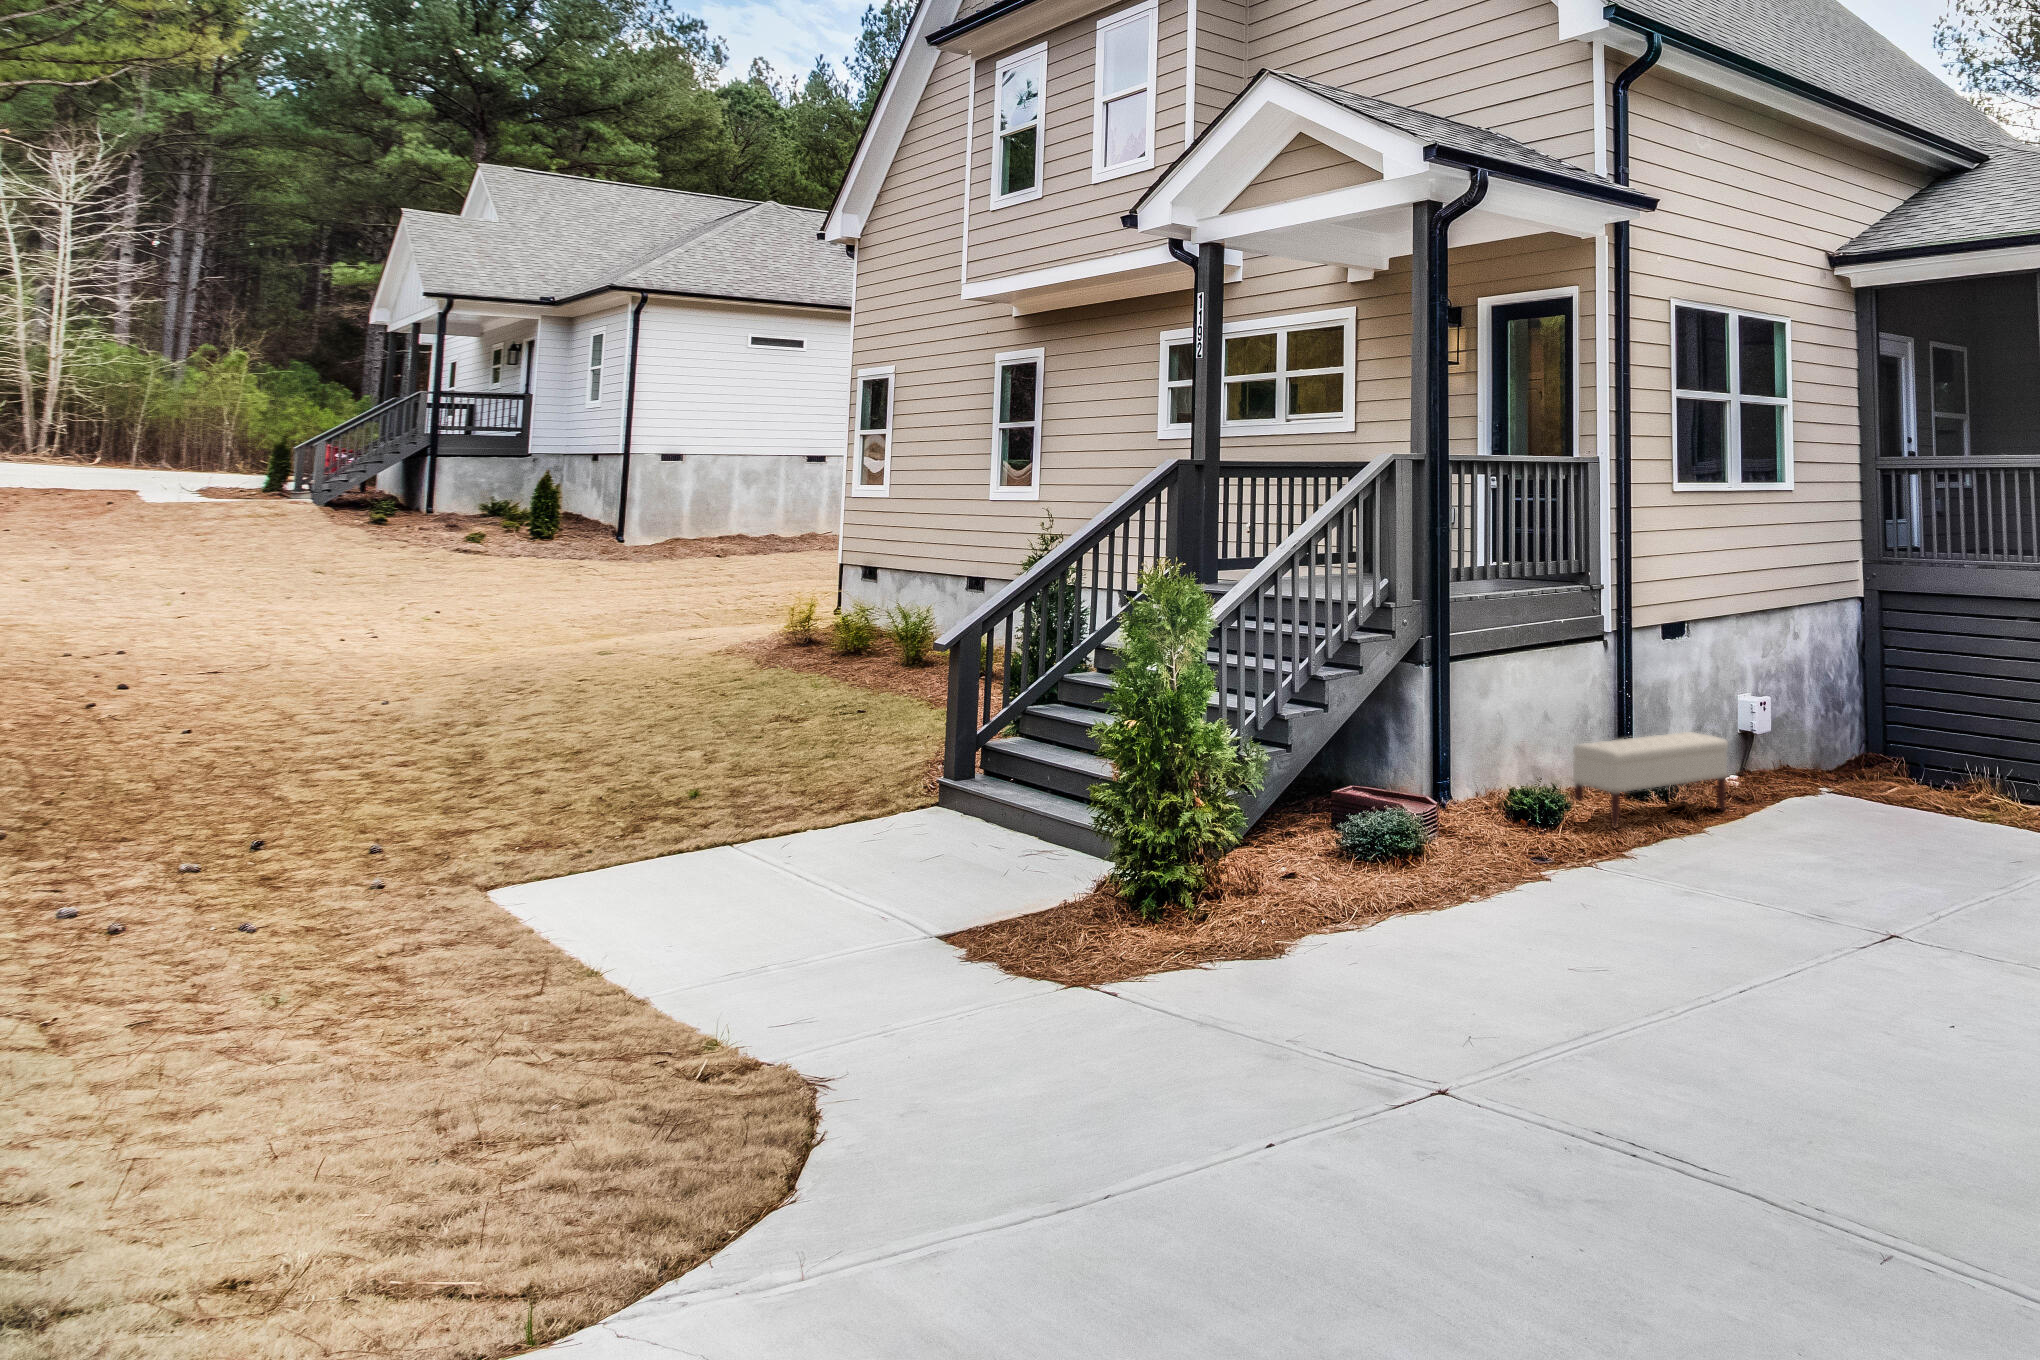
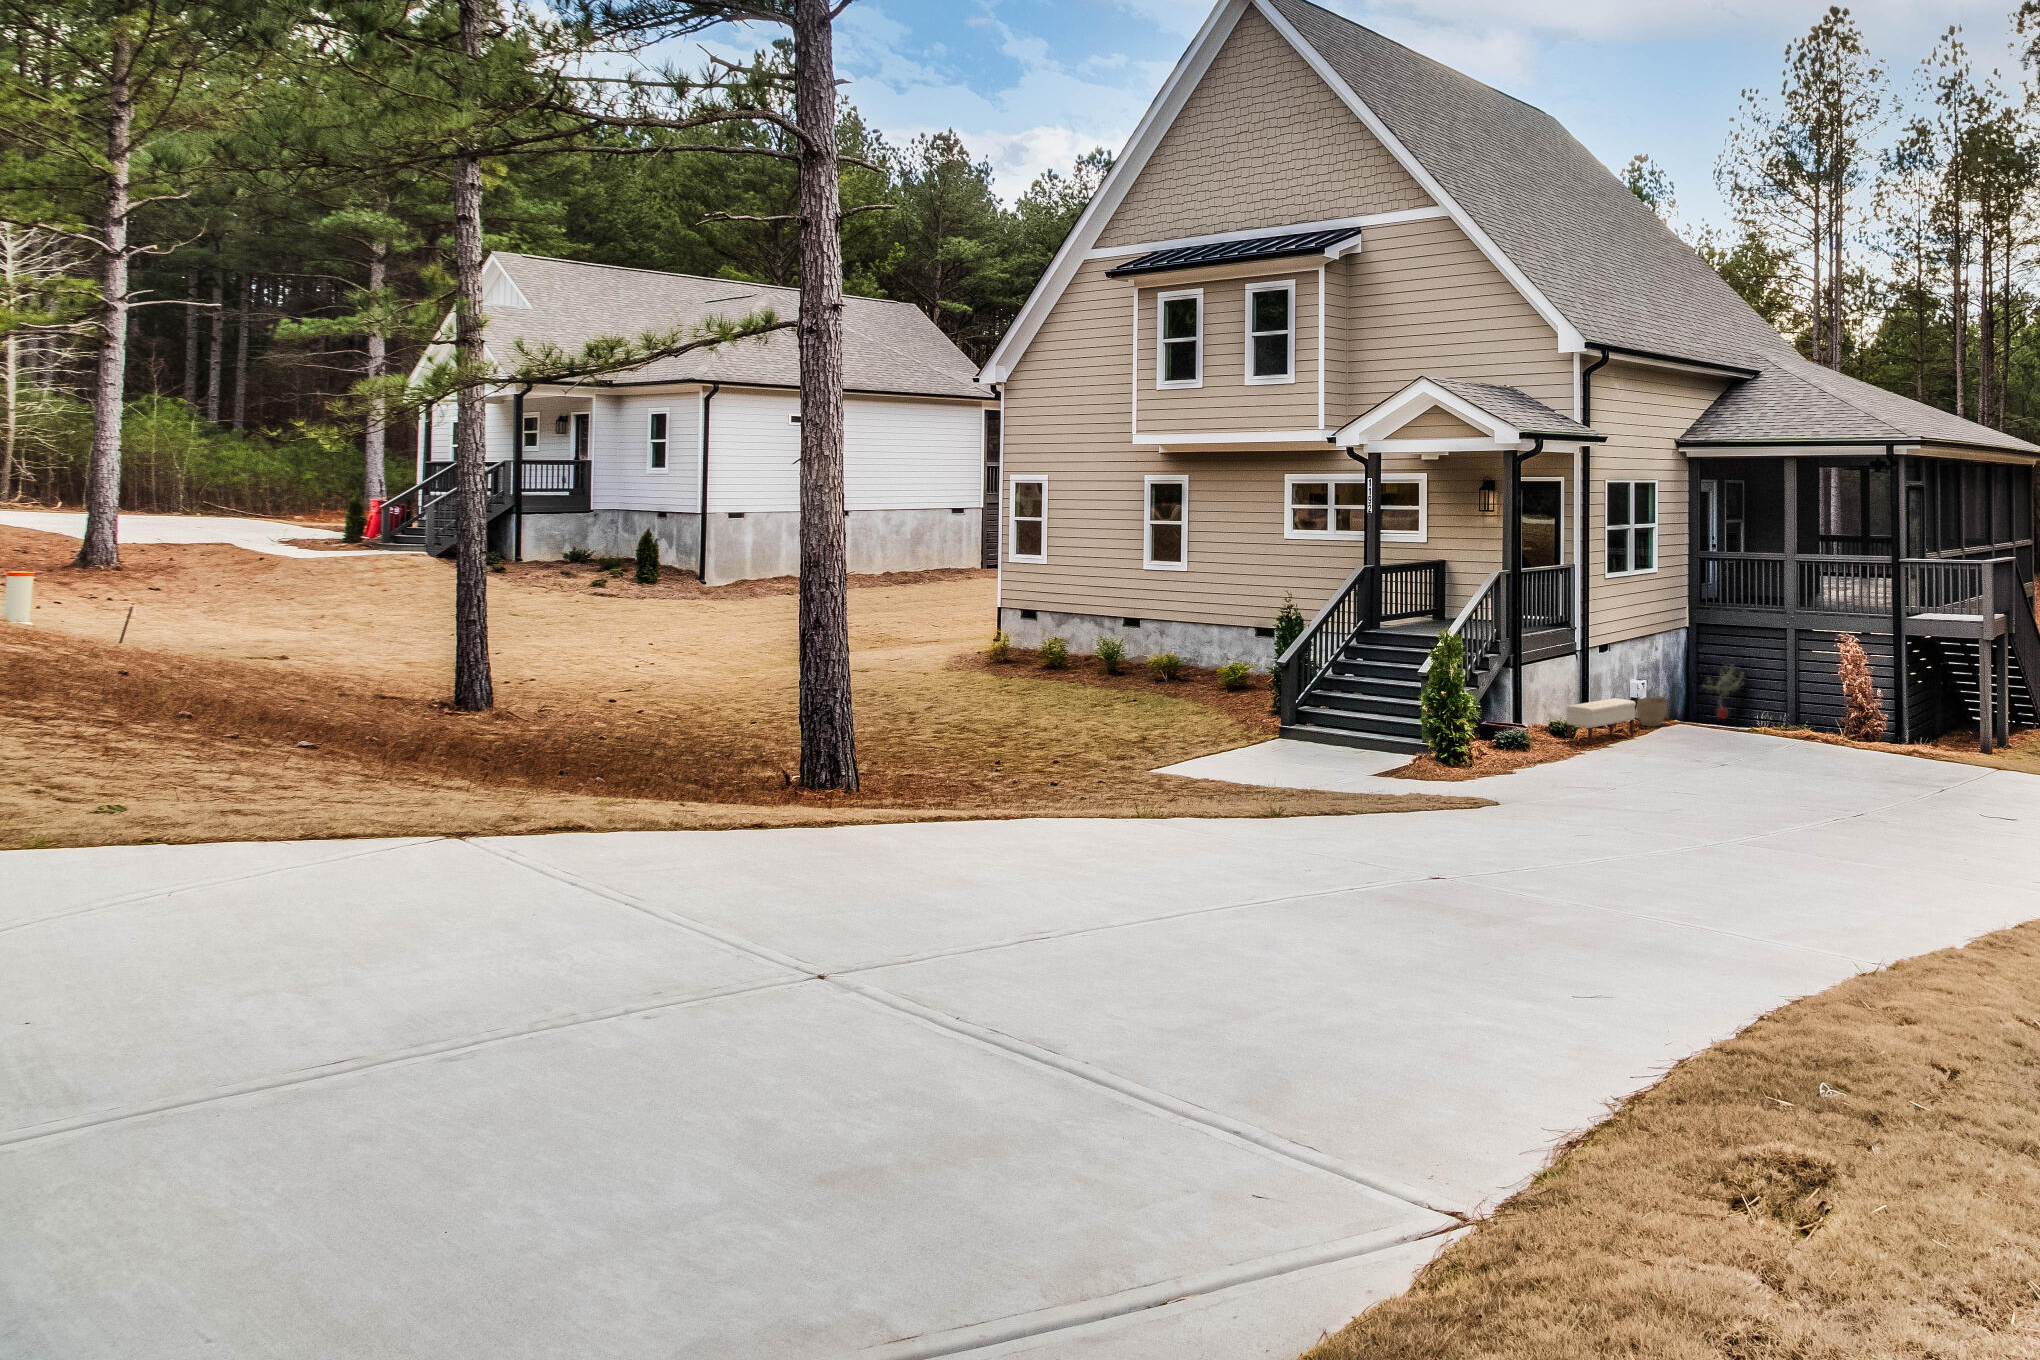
potted tree: none [1893,671,1976,780] -> present [1704,667,1744,719]
woven basket: none [1750,714,1811,792] -> present [1637,691,1667,727]

